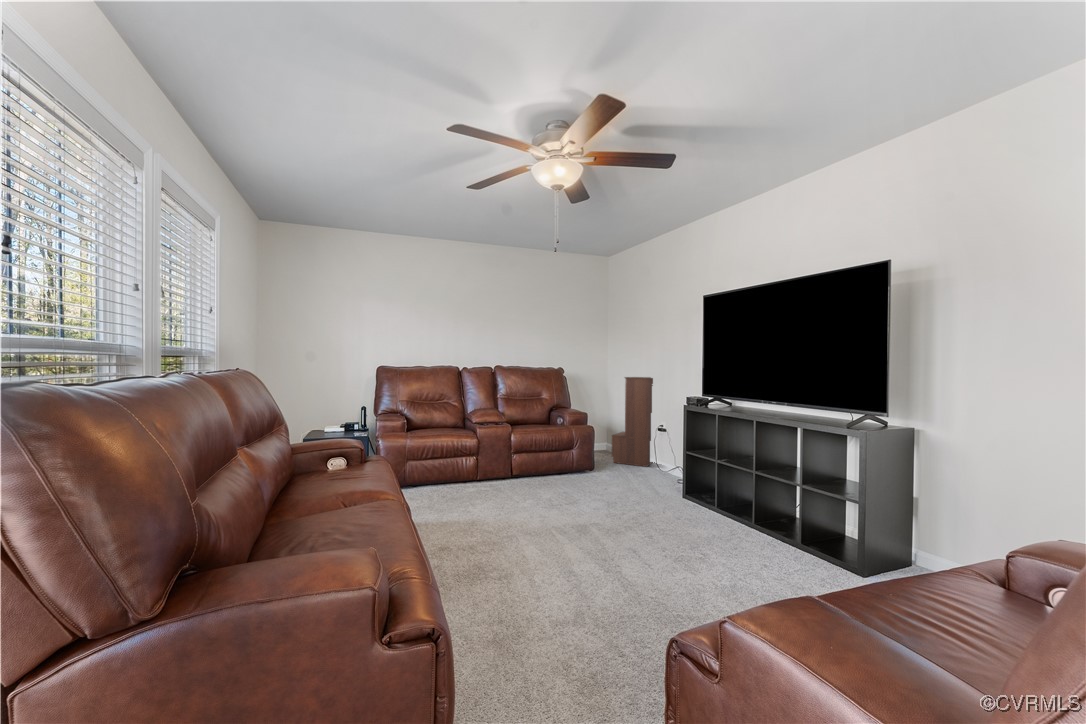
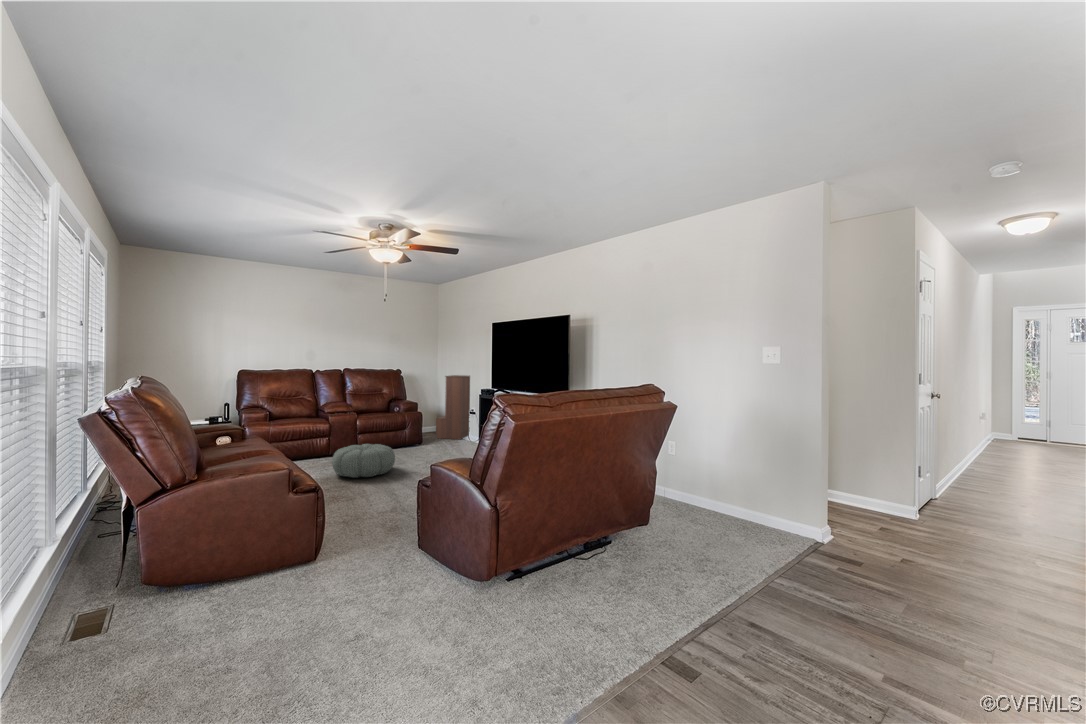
pouf: none [481,471,571,527] -> present [332,444,395,478]

